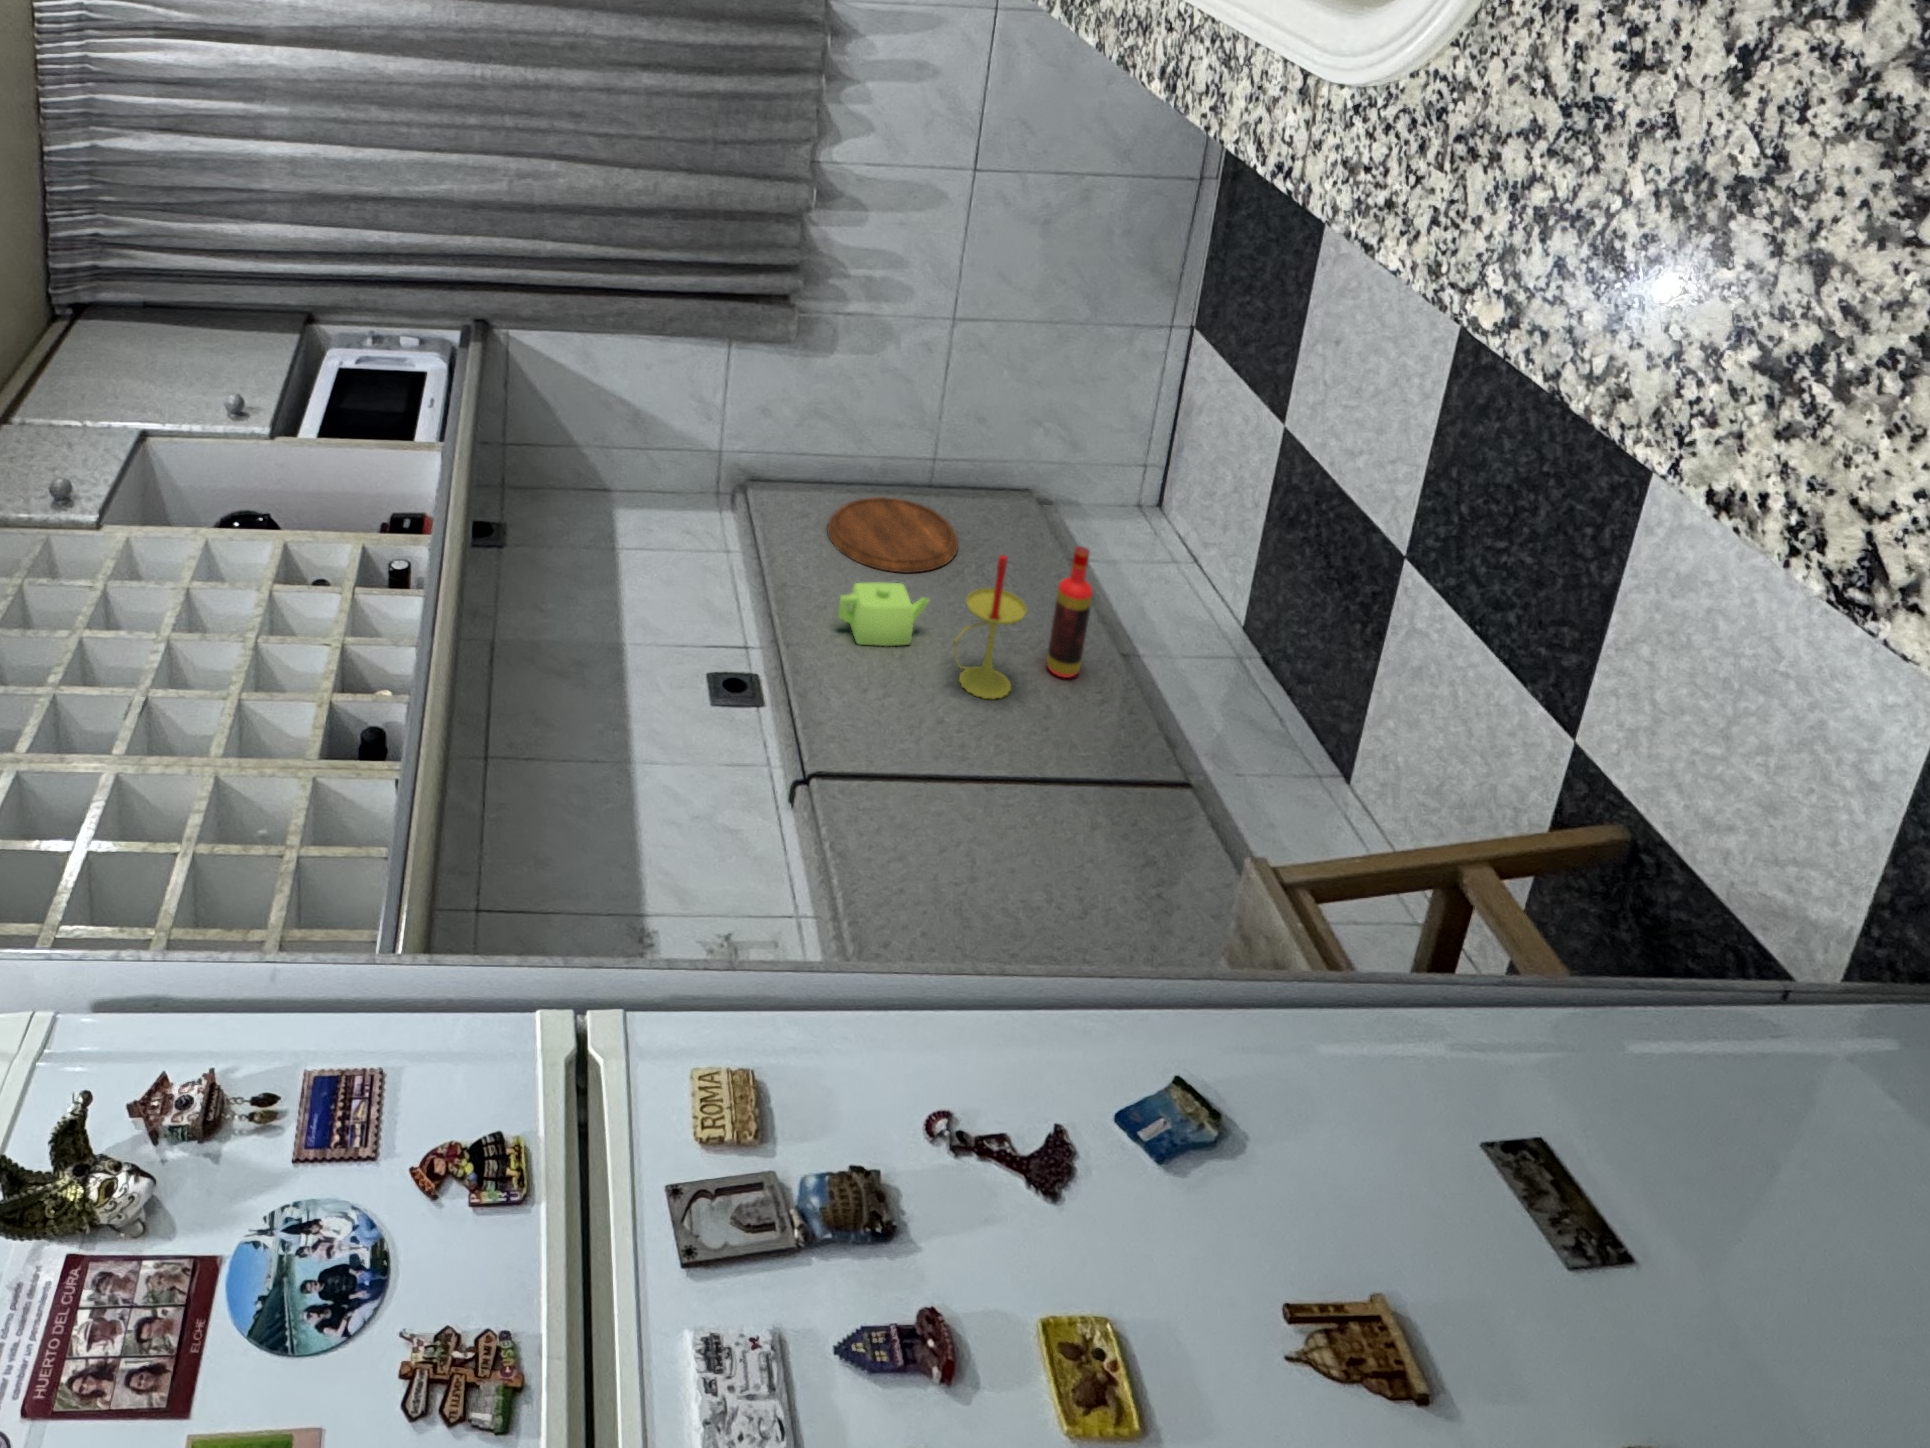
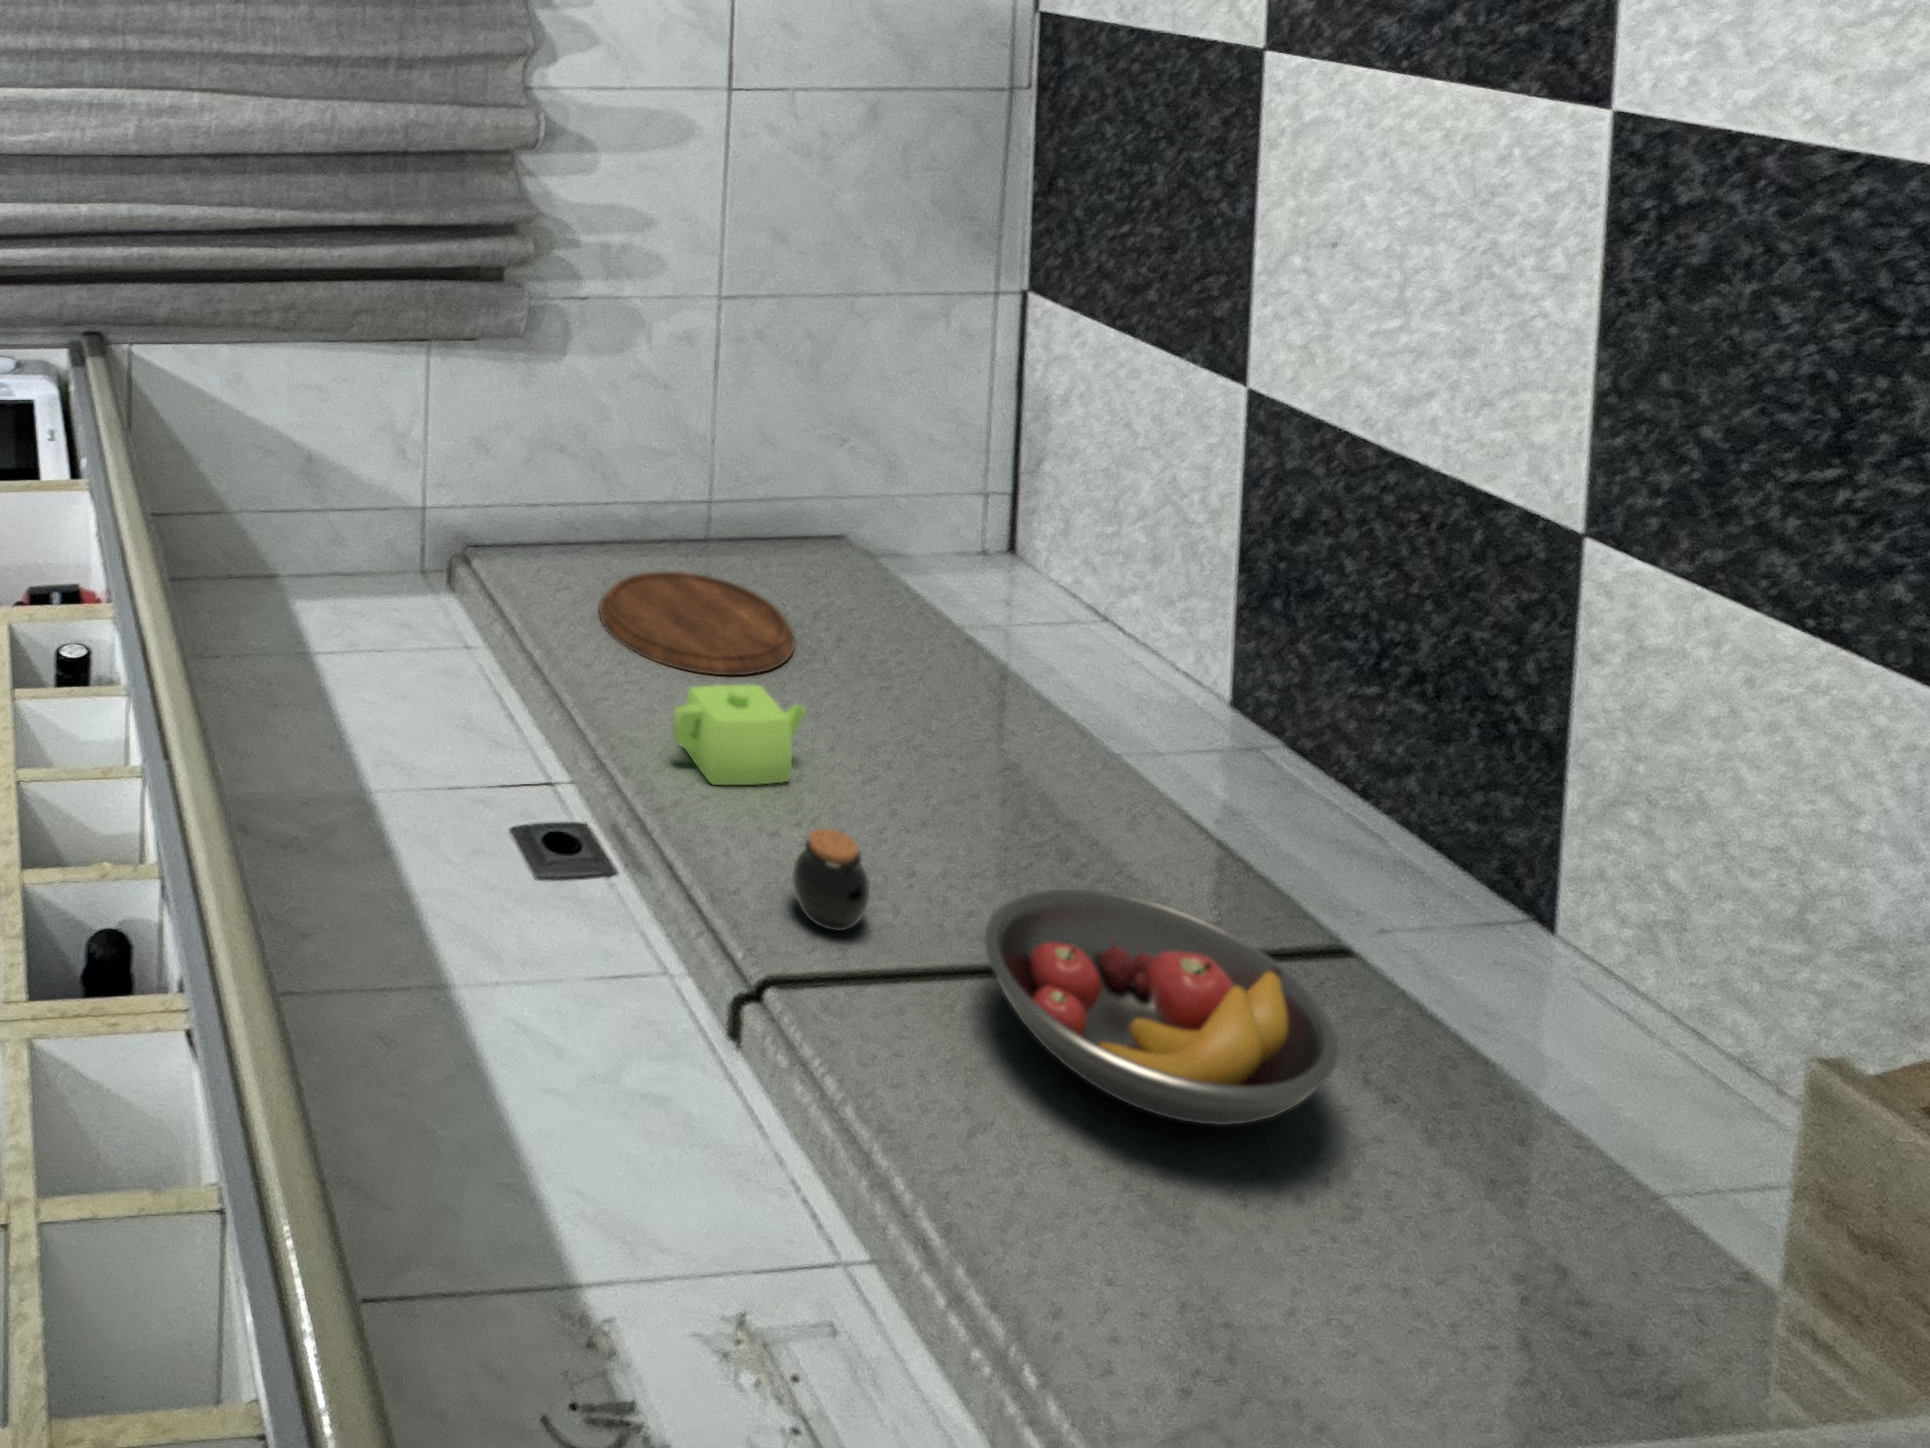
bottle: present [1047,546,1093,678] -> none [1002,604,1067,821]
candle: present [954,555,1027,699] -> none [882,616,986,862]
jar: none [876,678,923,737] -> present [792,829,870,931]
fruit bowl: none [966,721,1158,853] -> present [984,889,1339,1125]

